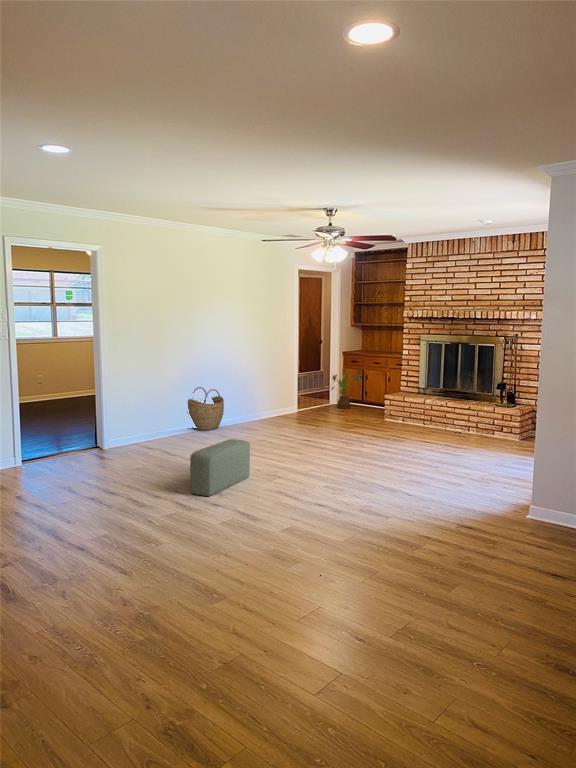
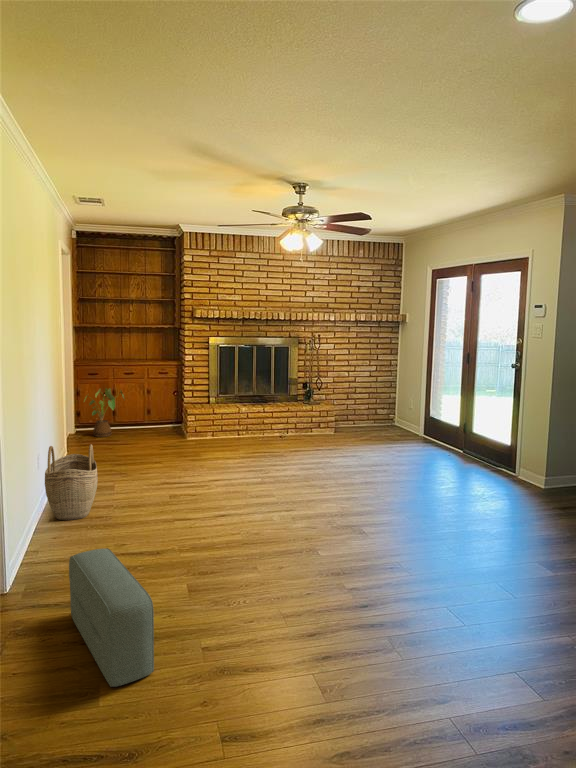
pouf: present [190,439,250,496] -> present [69,548,154,687]

